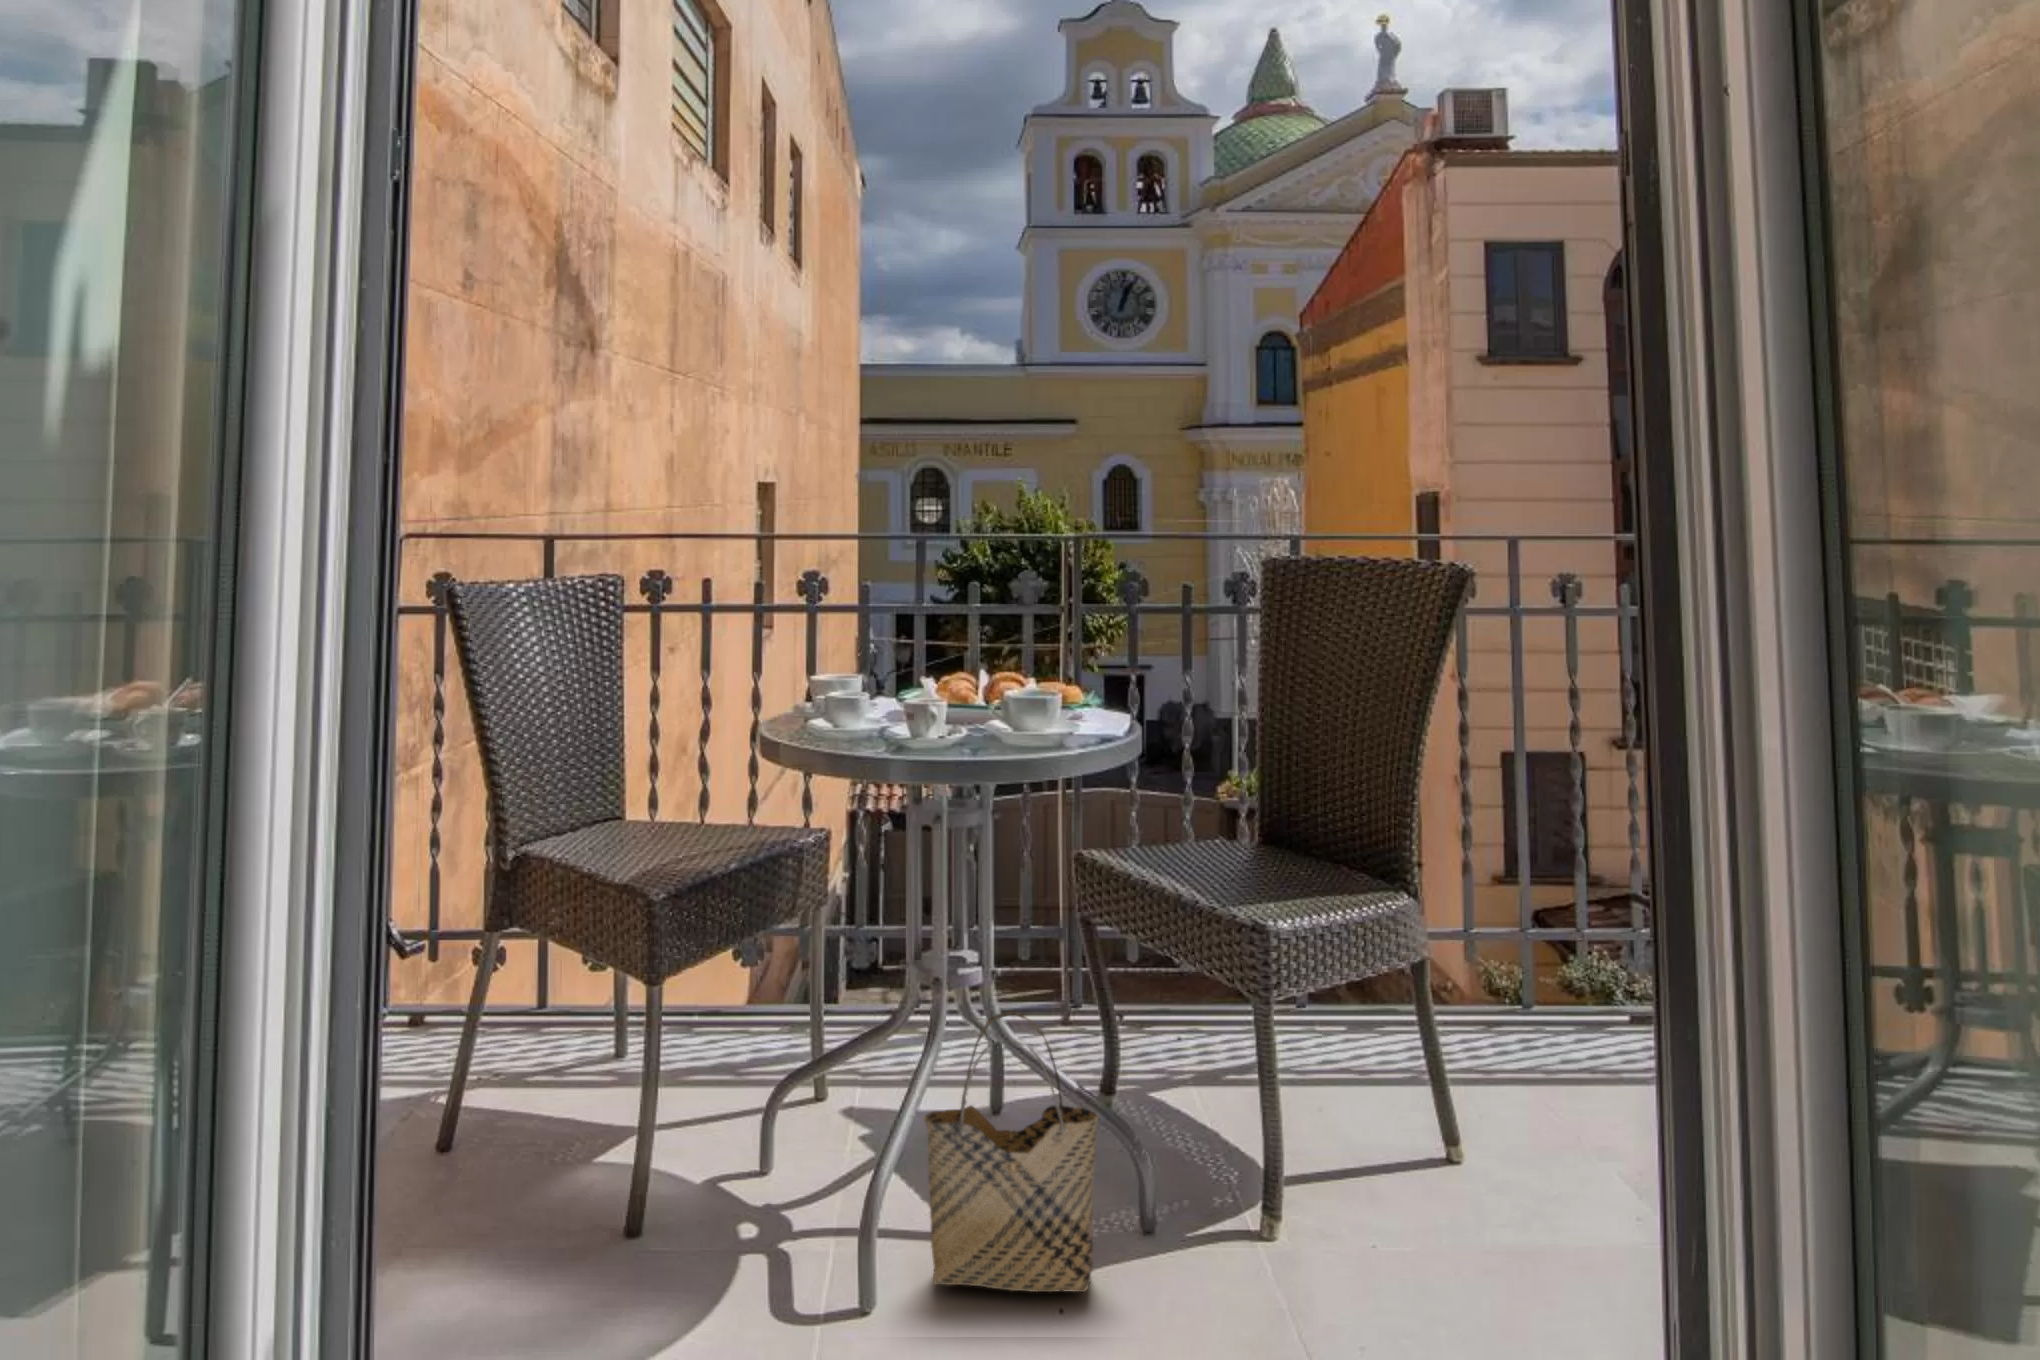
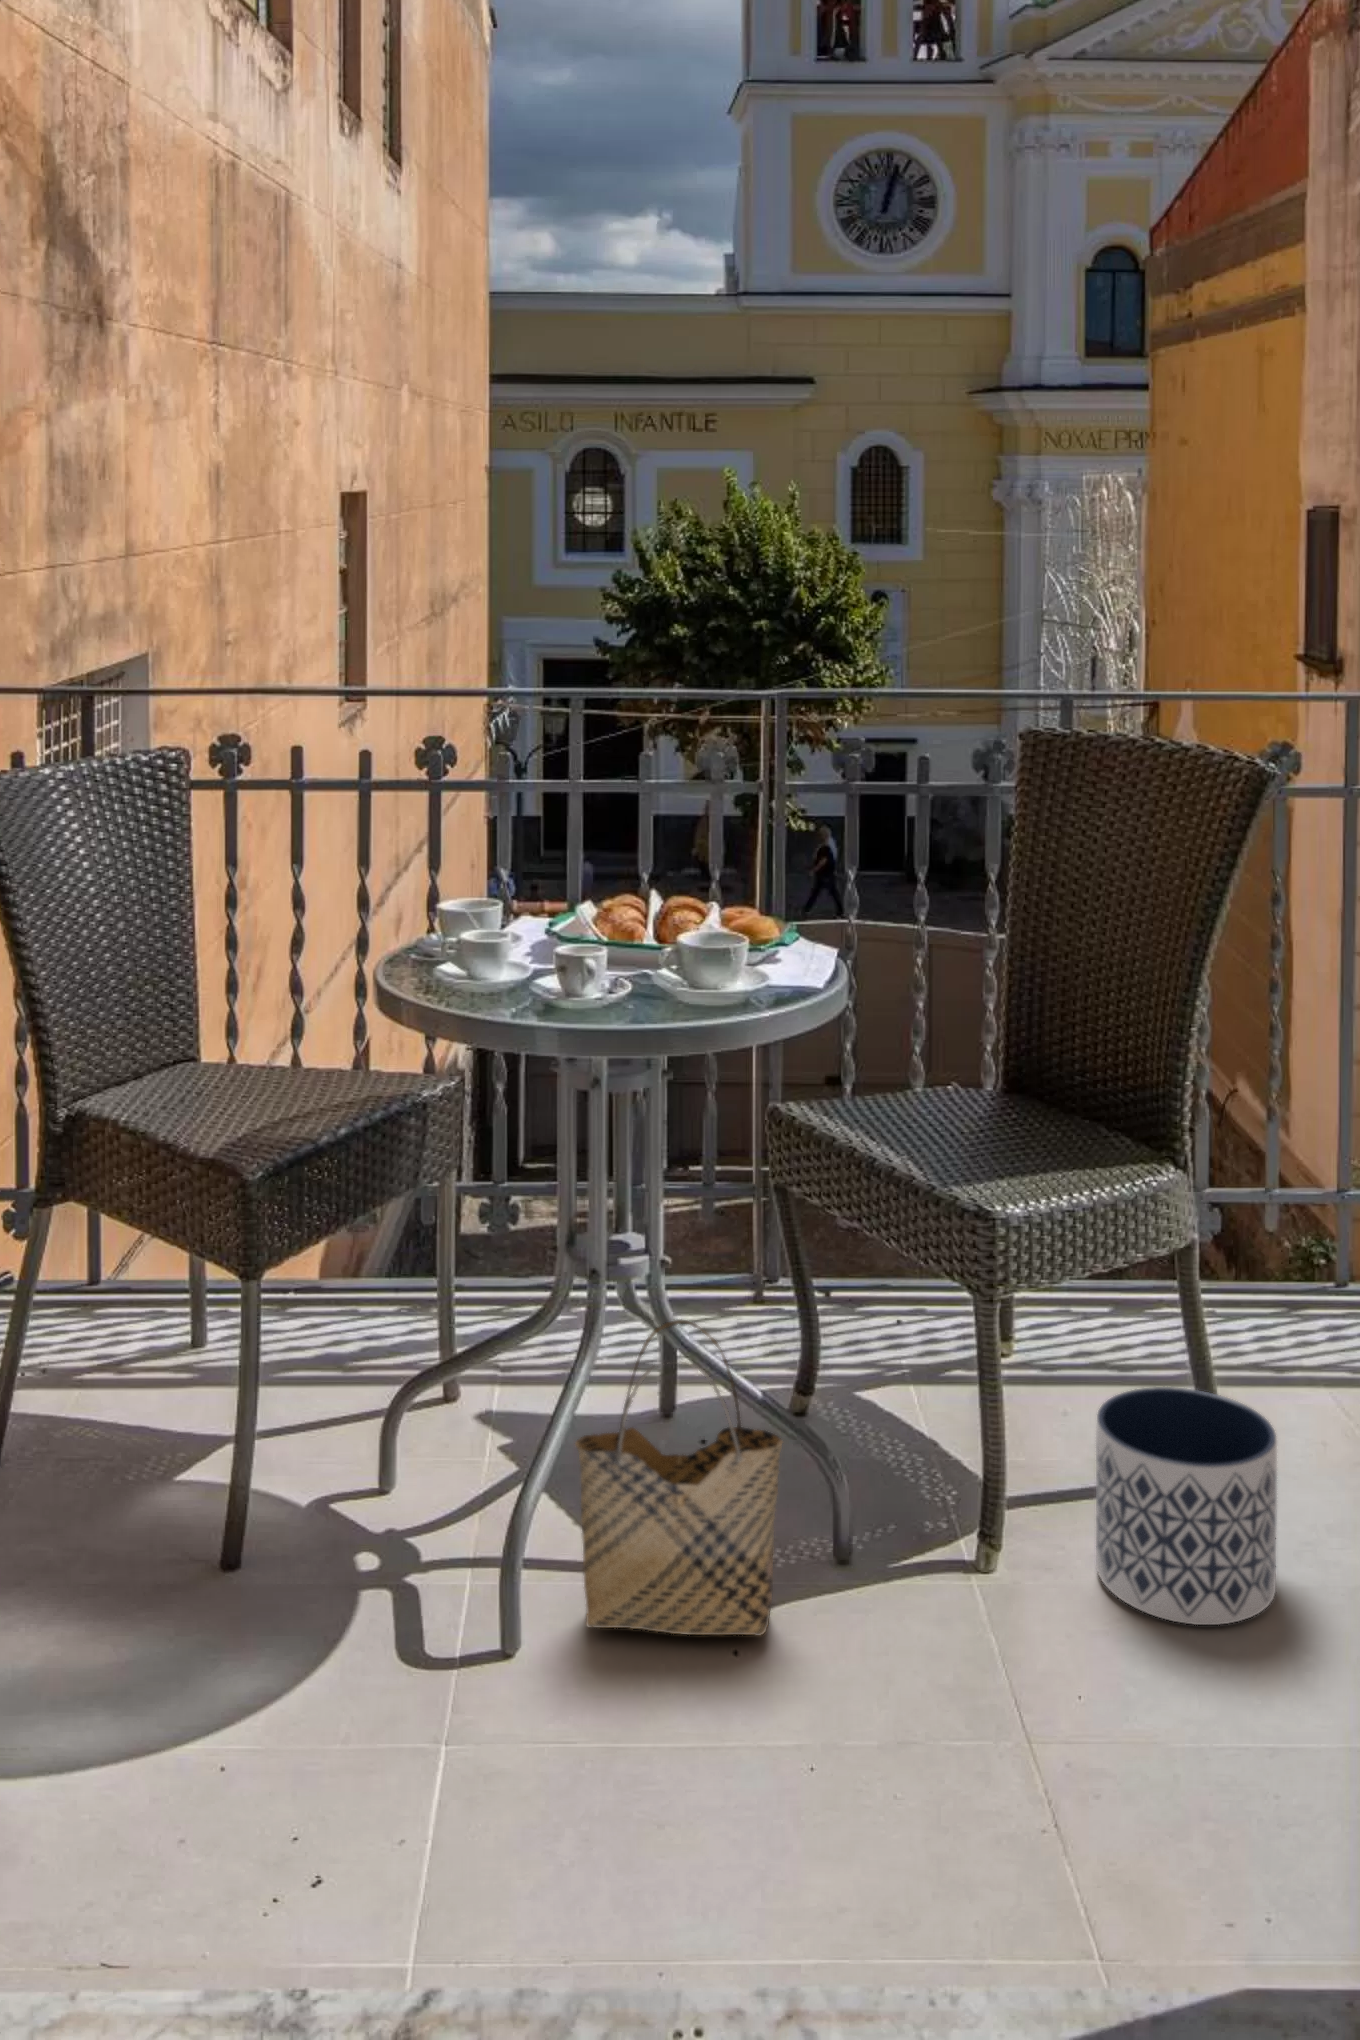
planter: none [1359,1077,1521,1284] -> present [1096,1387,1277,1625]

